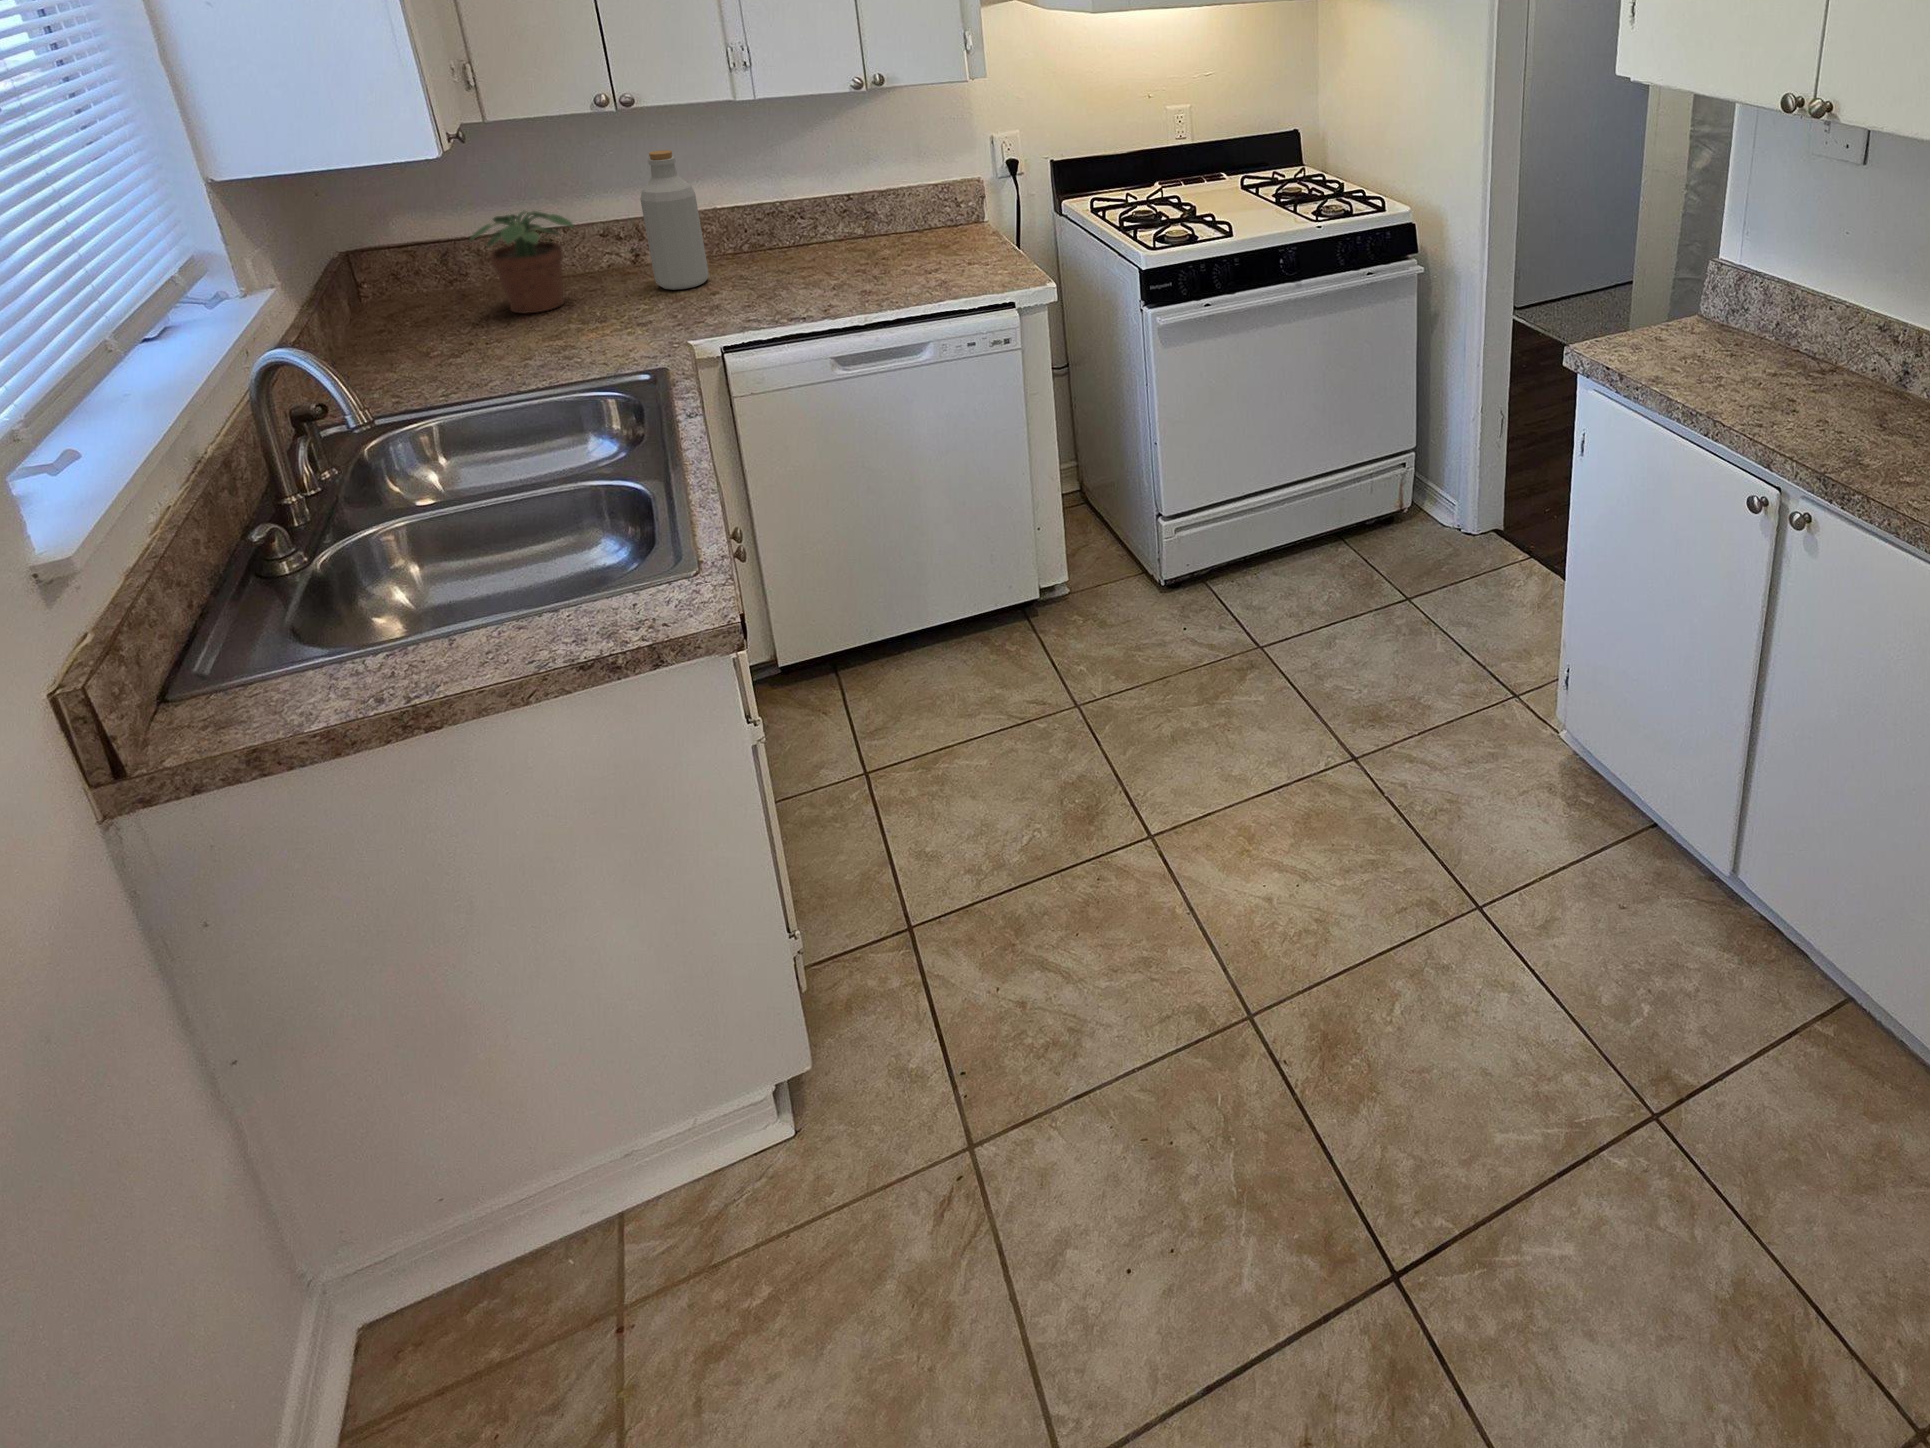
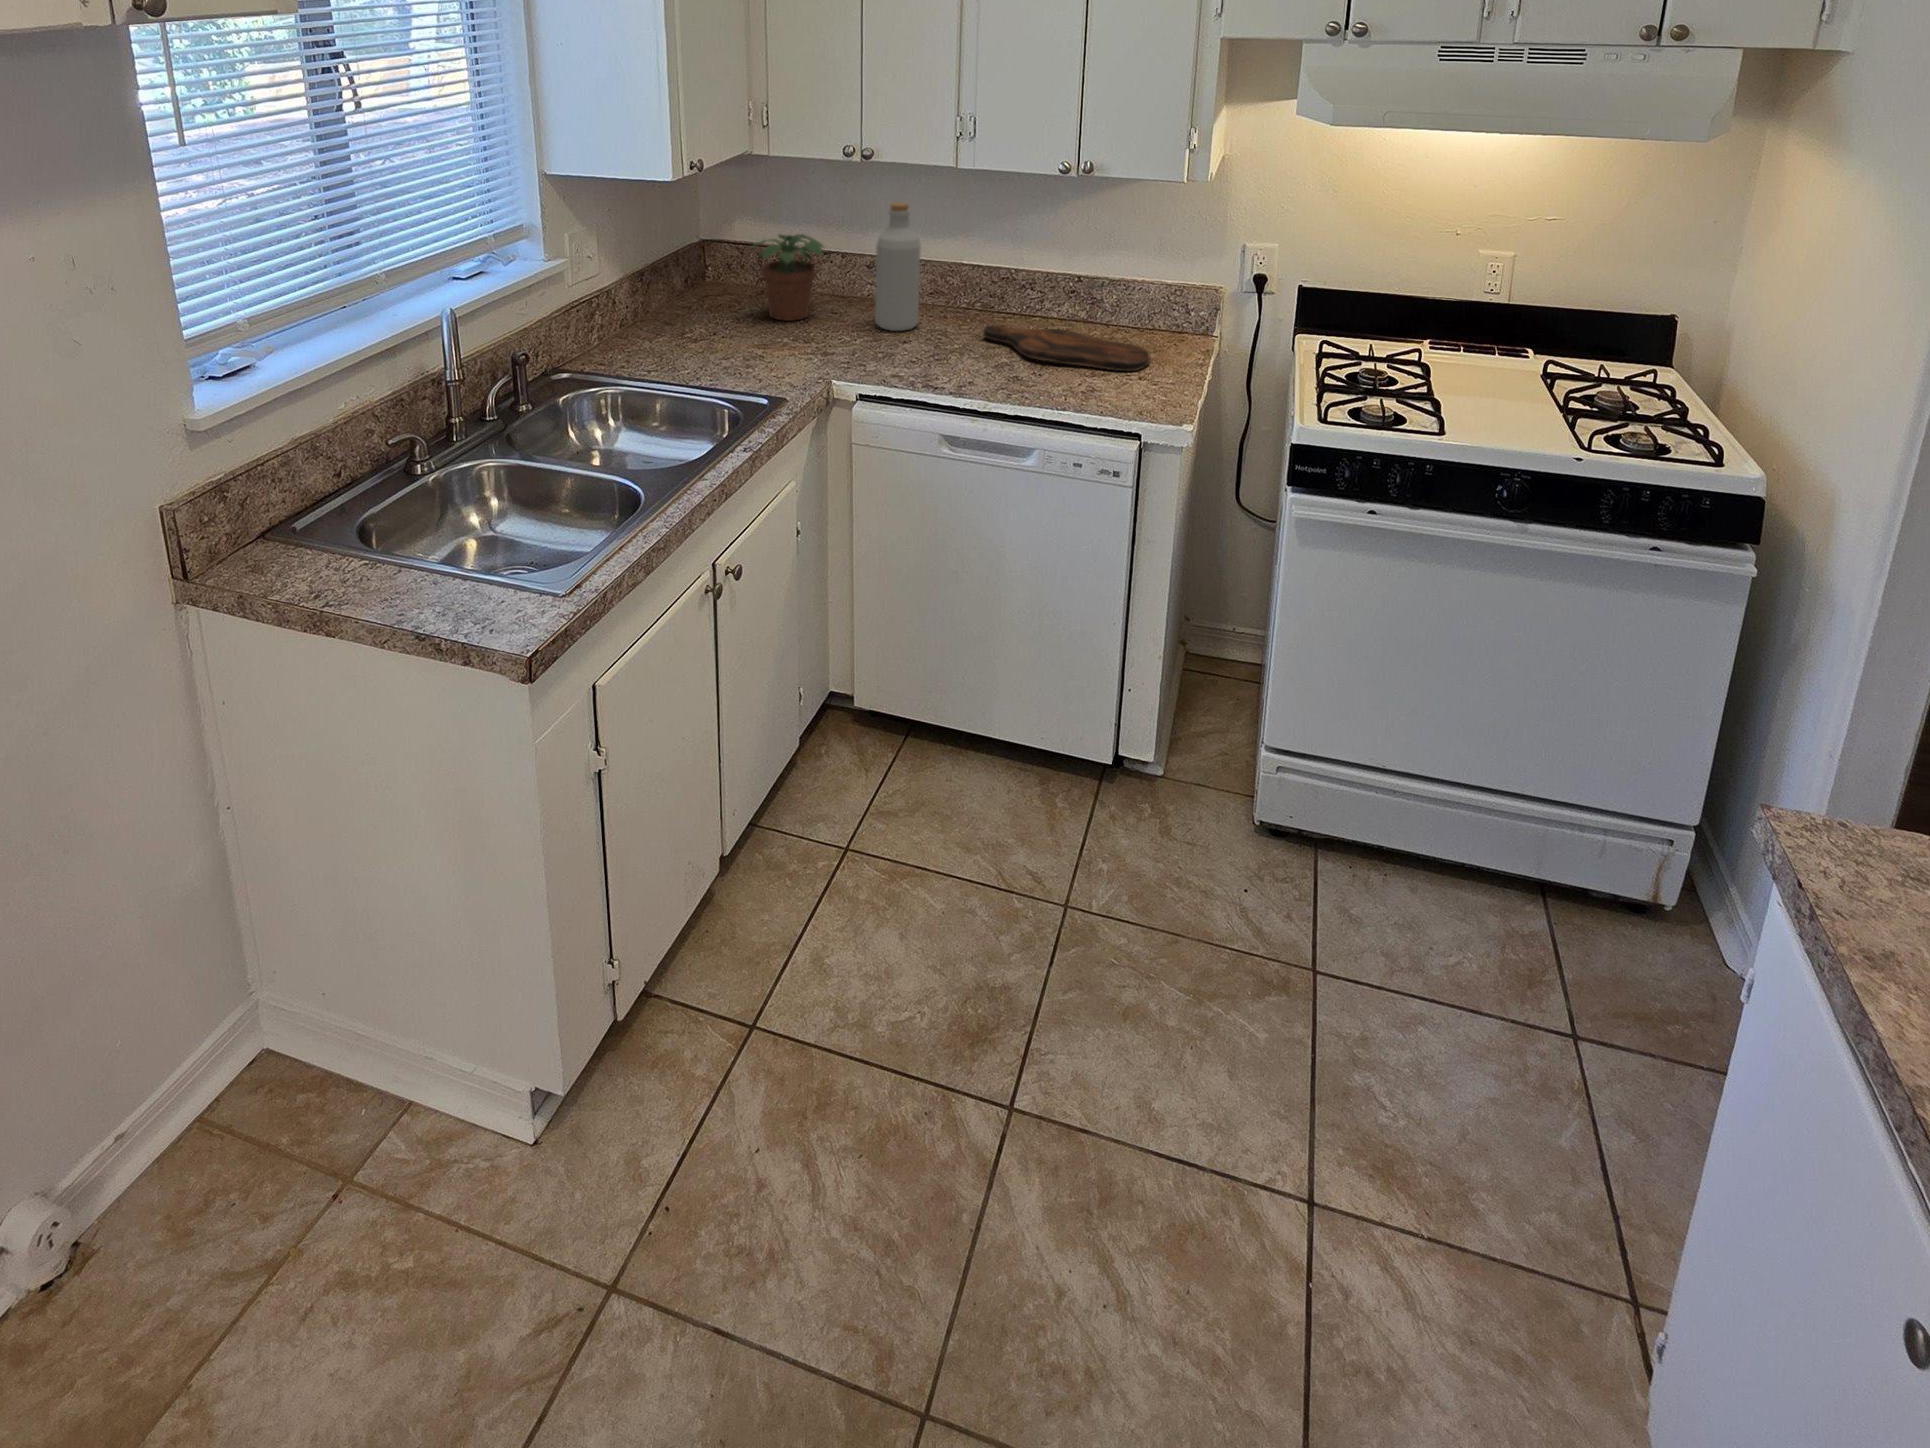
cutting board: none [789,240,969,273] -> present [983,325,1150,371]

